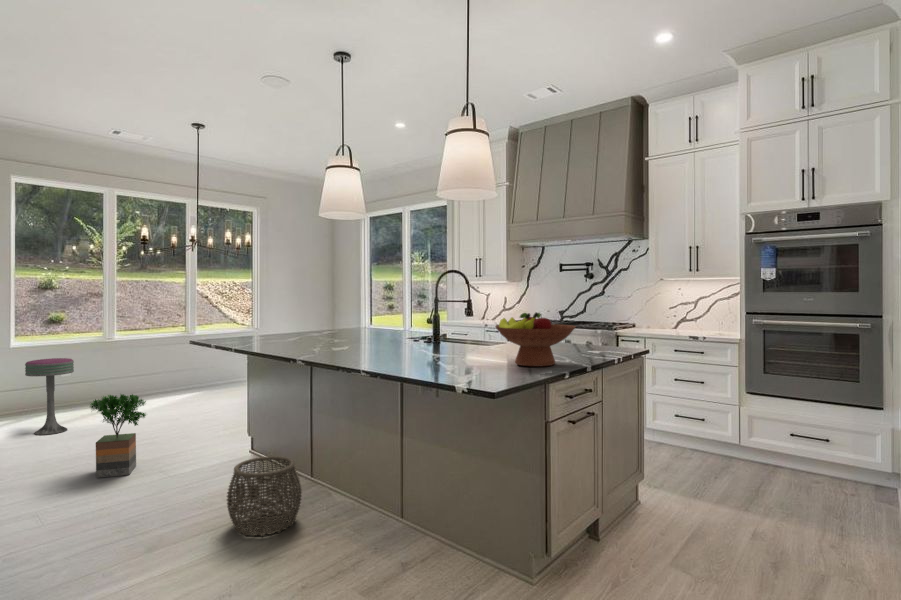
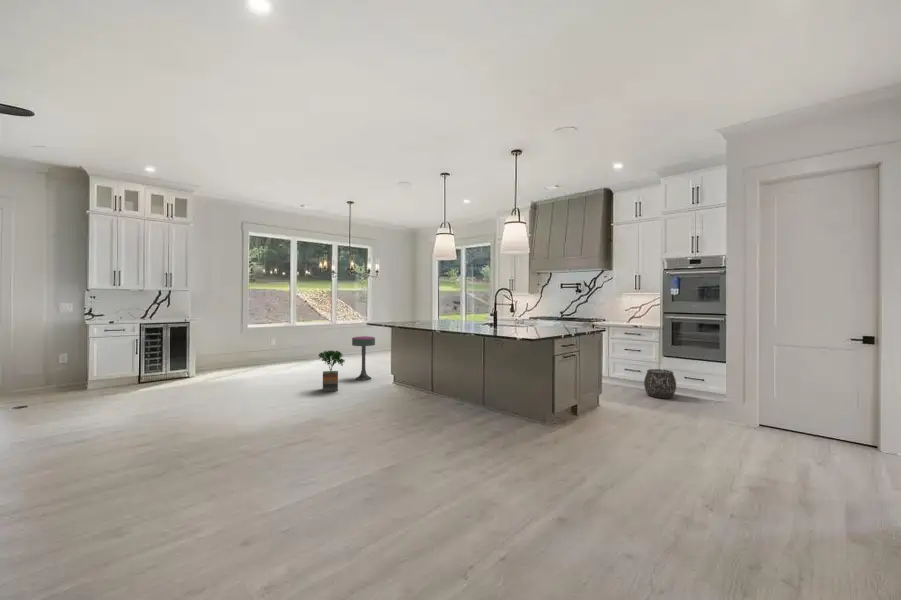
fruit bowl: present [495,312,576,366] -> none [531,309,566,332]
bar stool: present [25,358,74,435] -> present [352,336,375,380]
woven basket: present [227,456,302,536] -> present [644,369,676,398]

